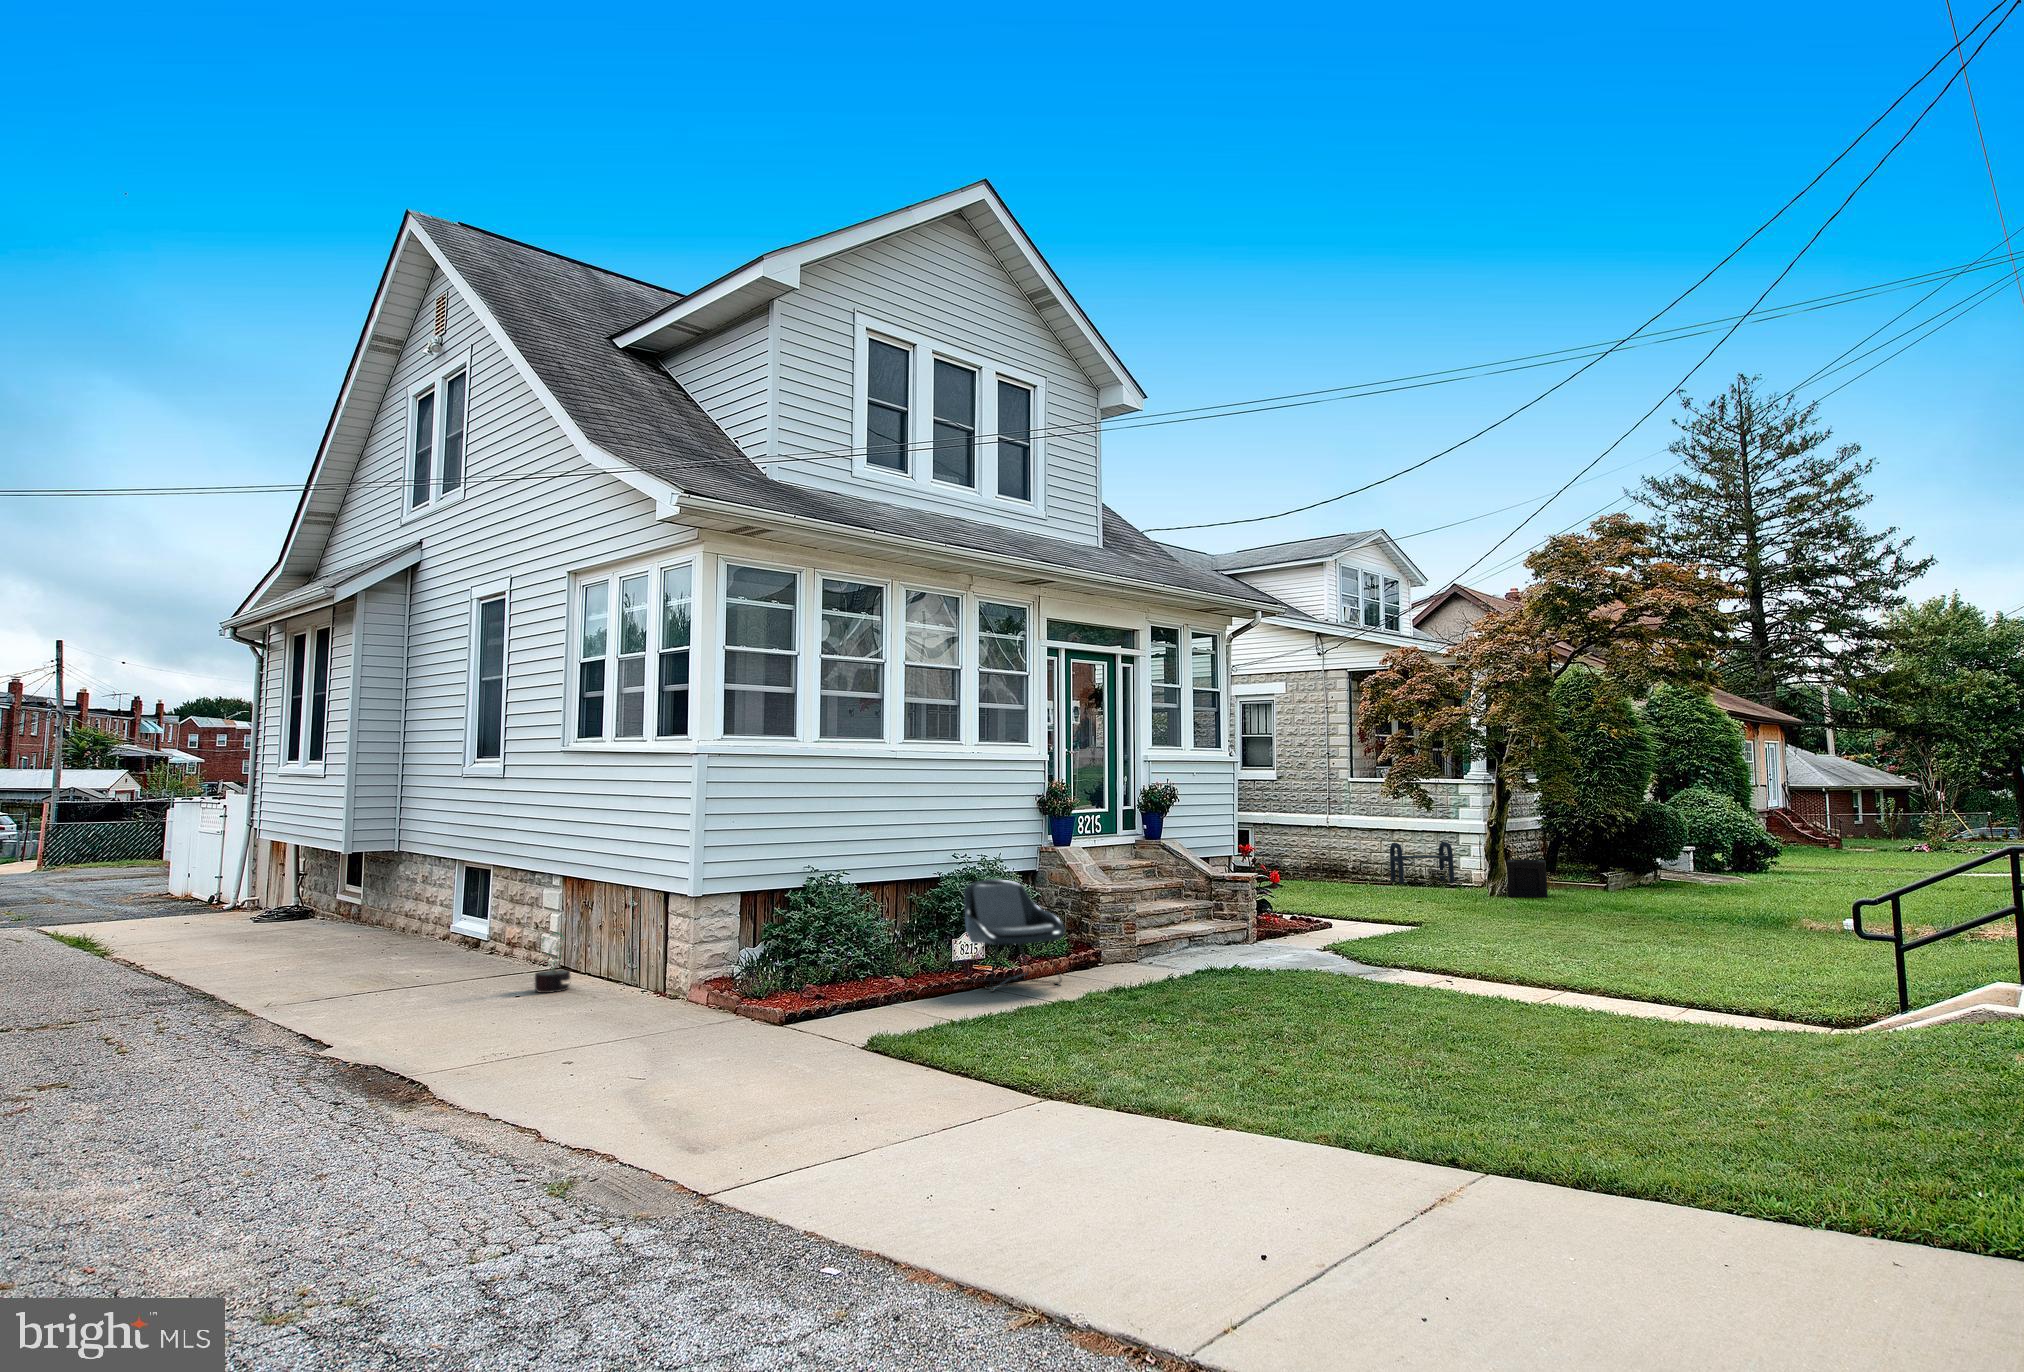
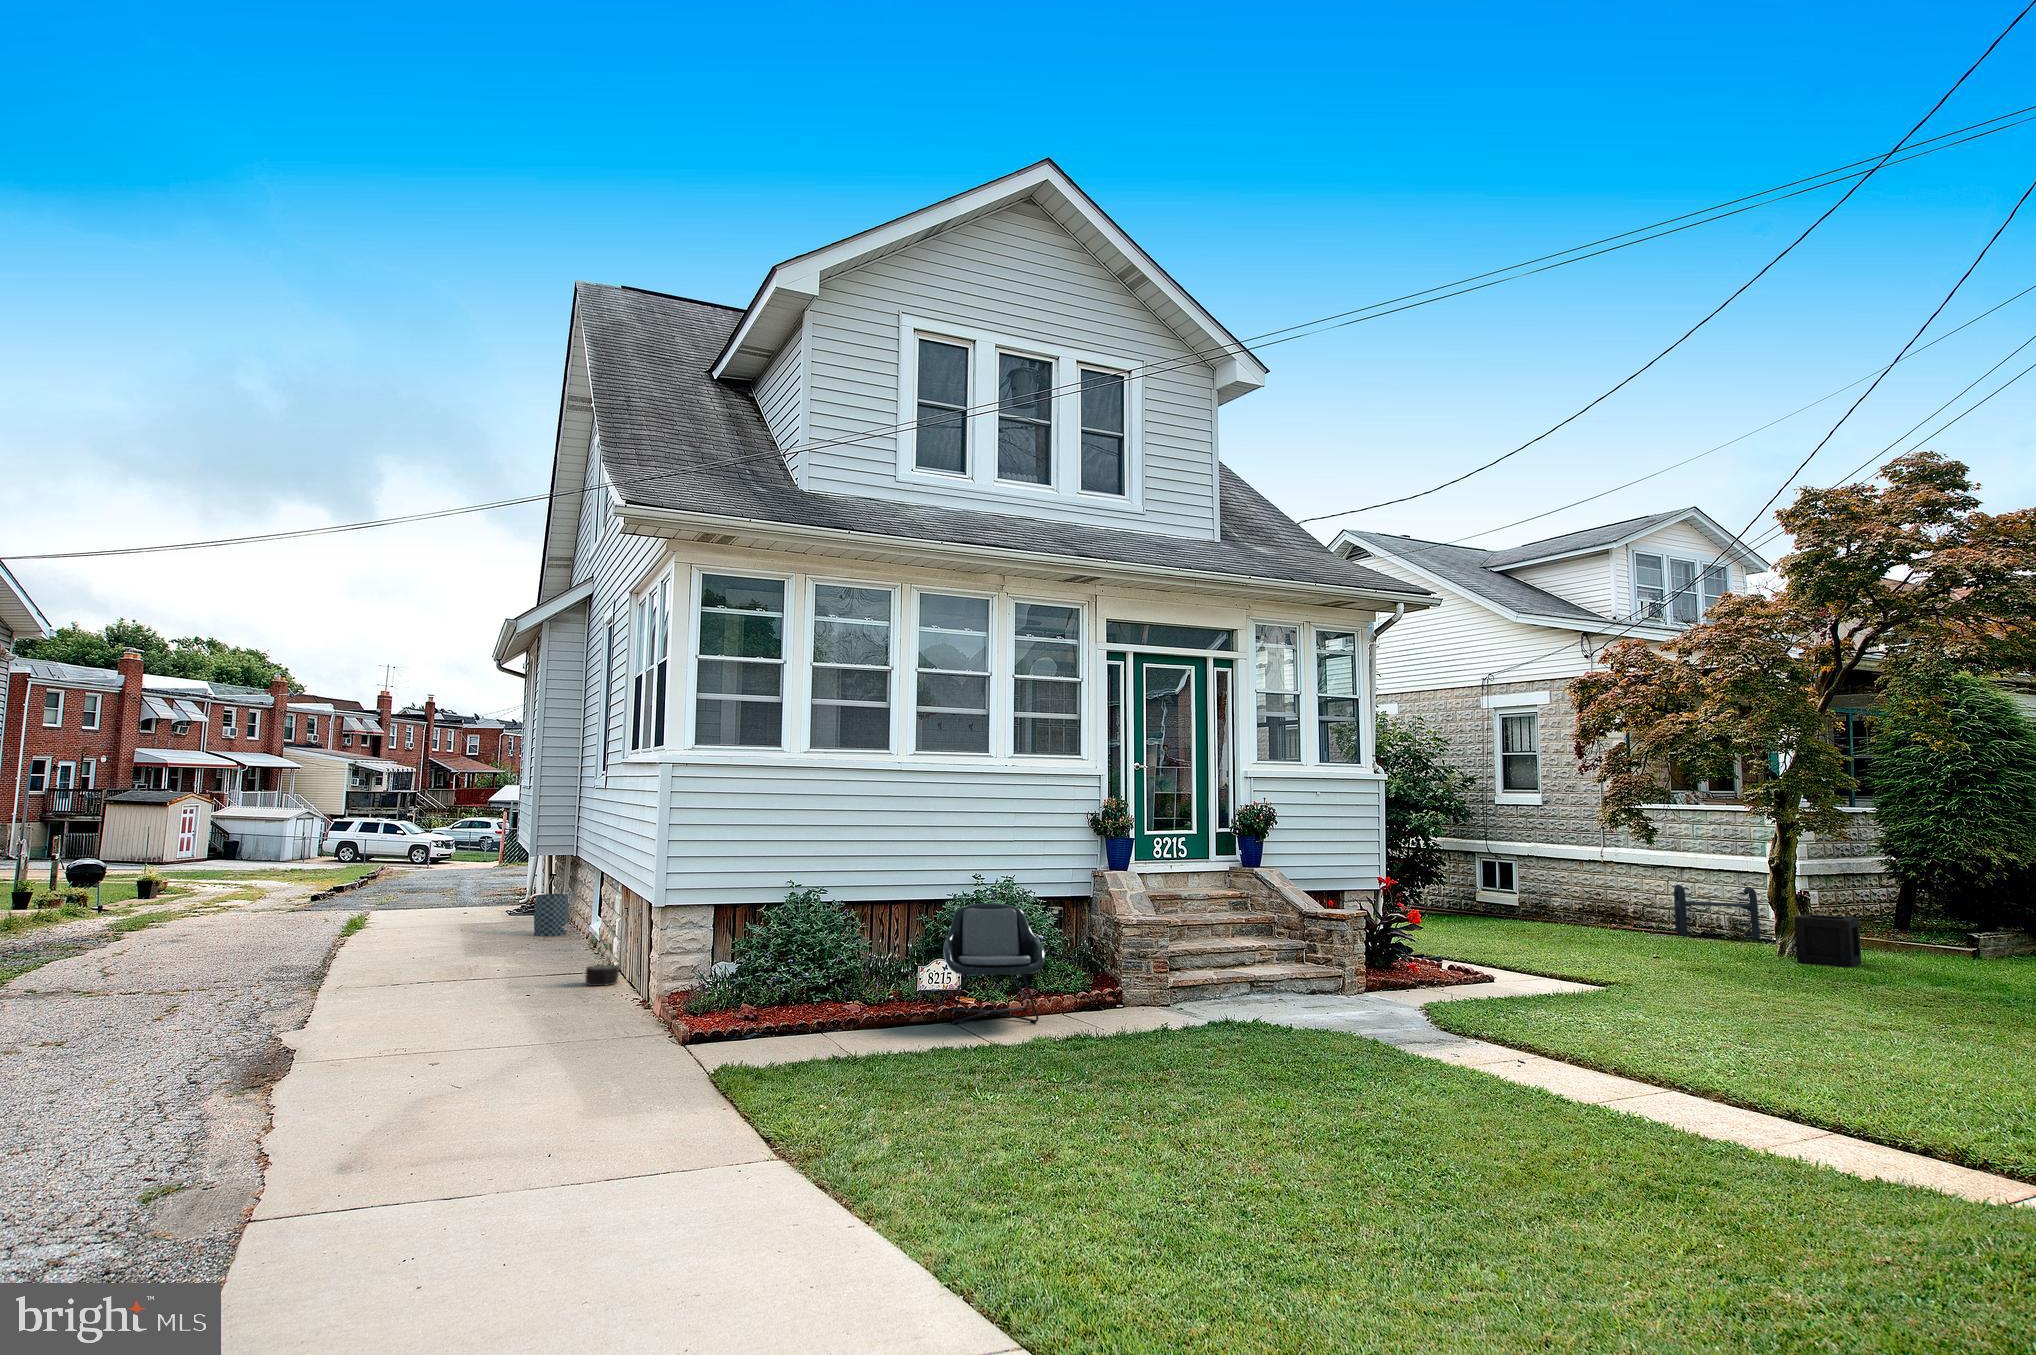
trash can: none [344,904,384,953] -> present [534,894,569,936]

